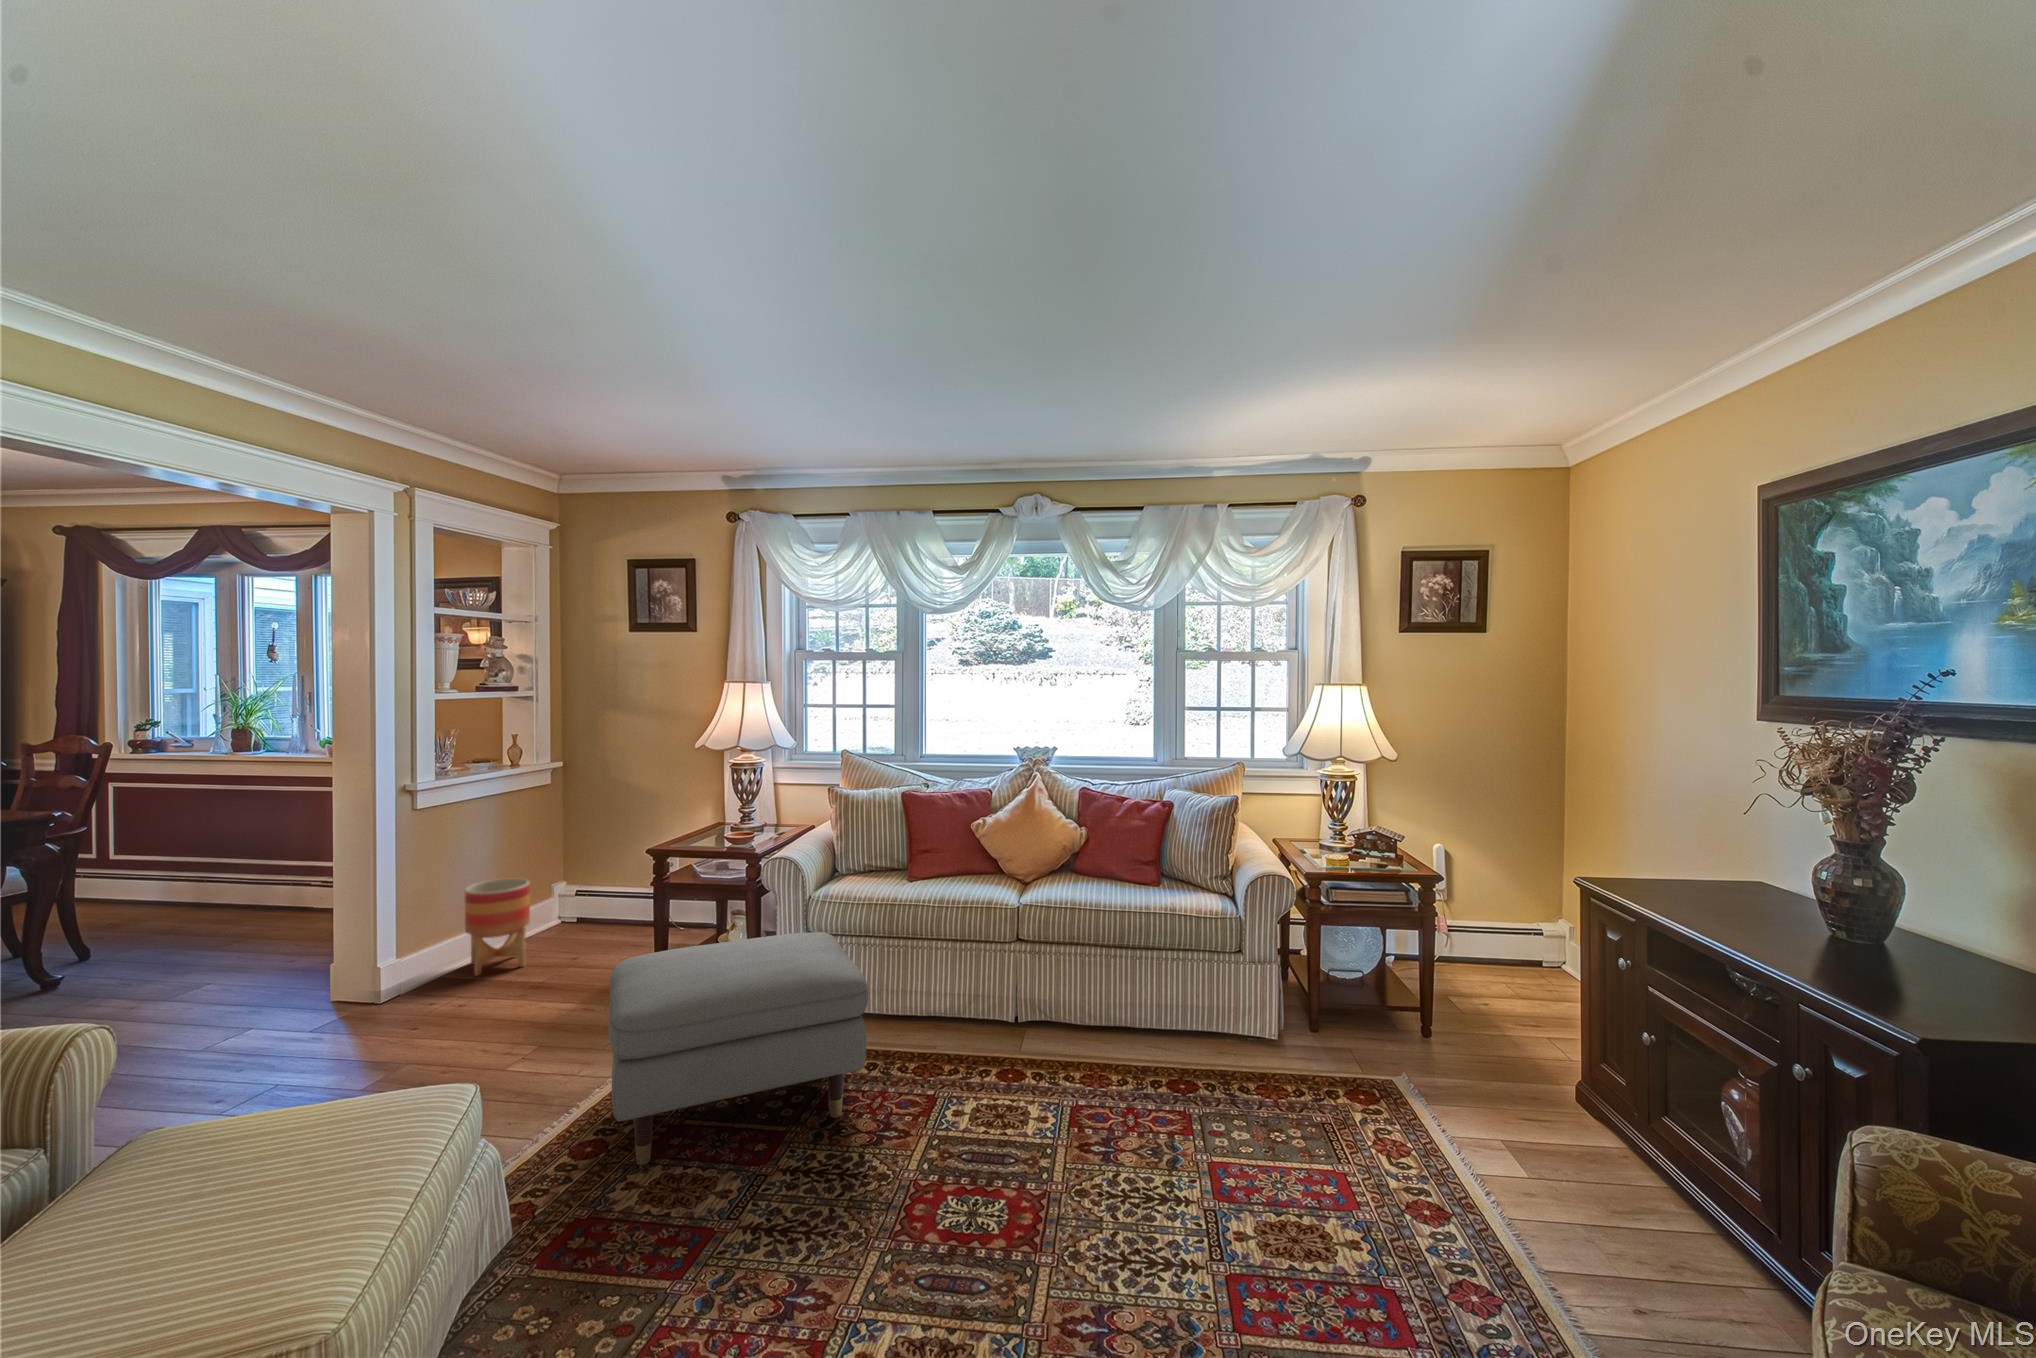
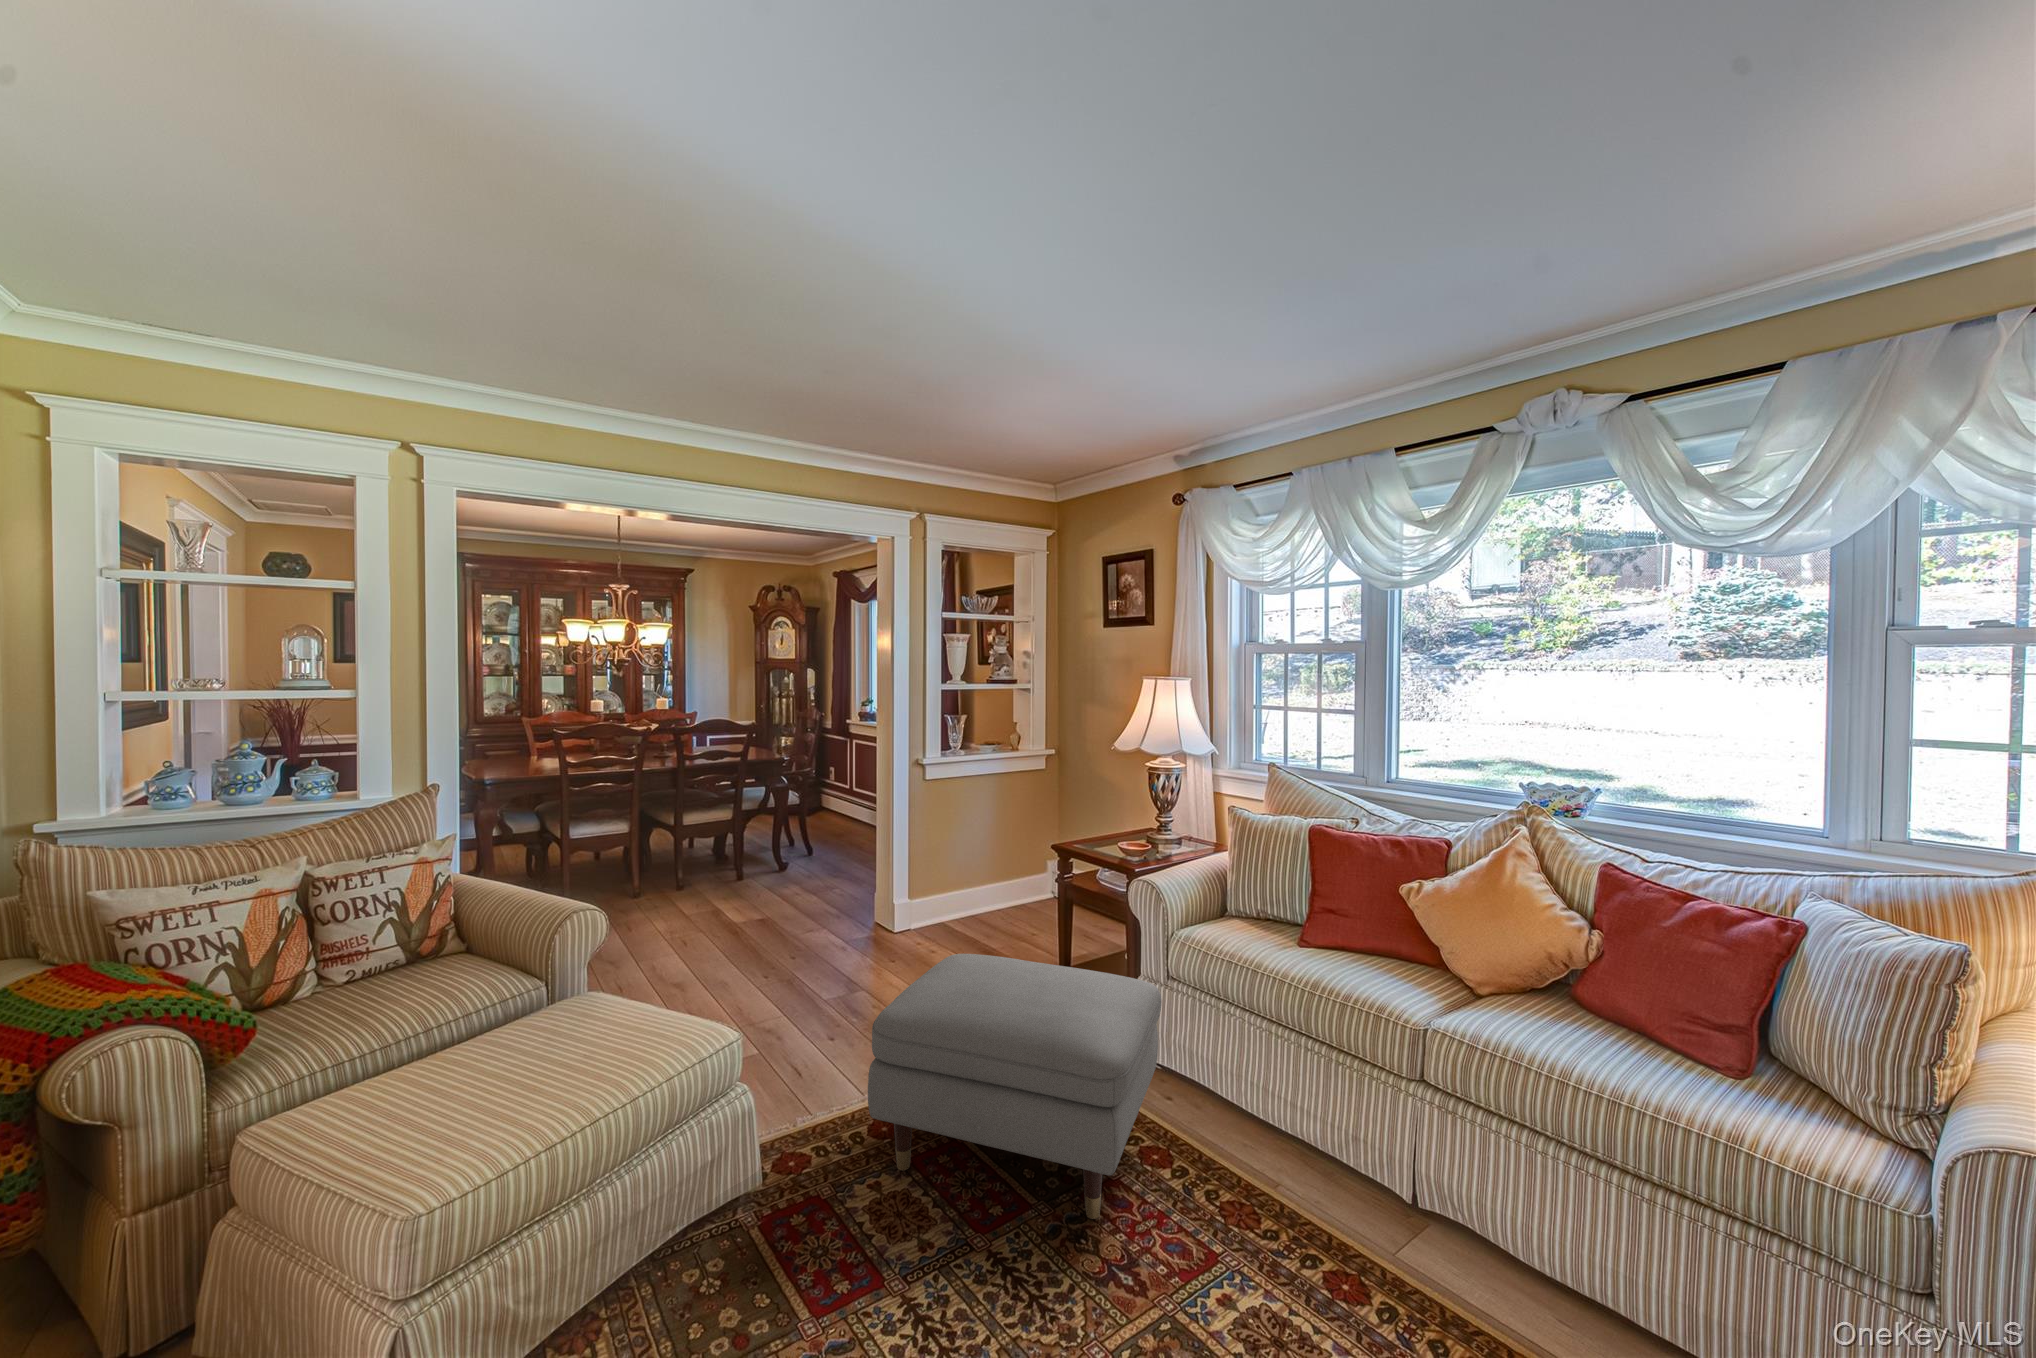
planter: present [465,878,530,976] -> none [959,847,1007,929]

